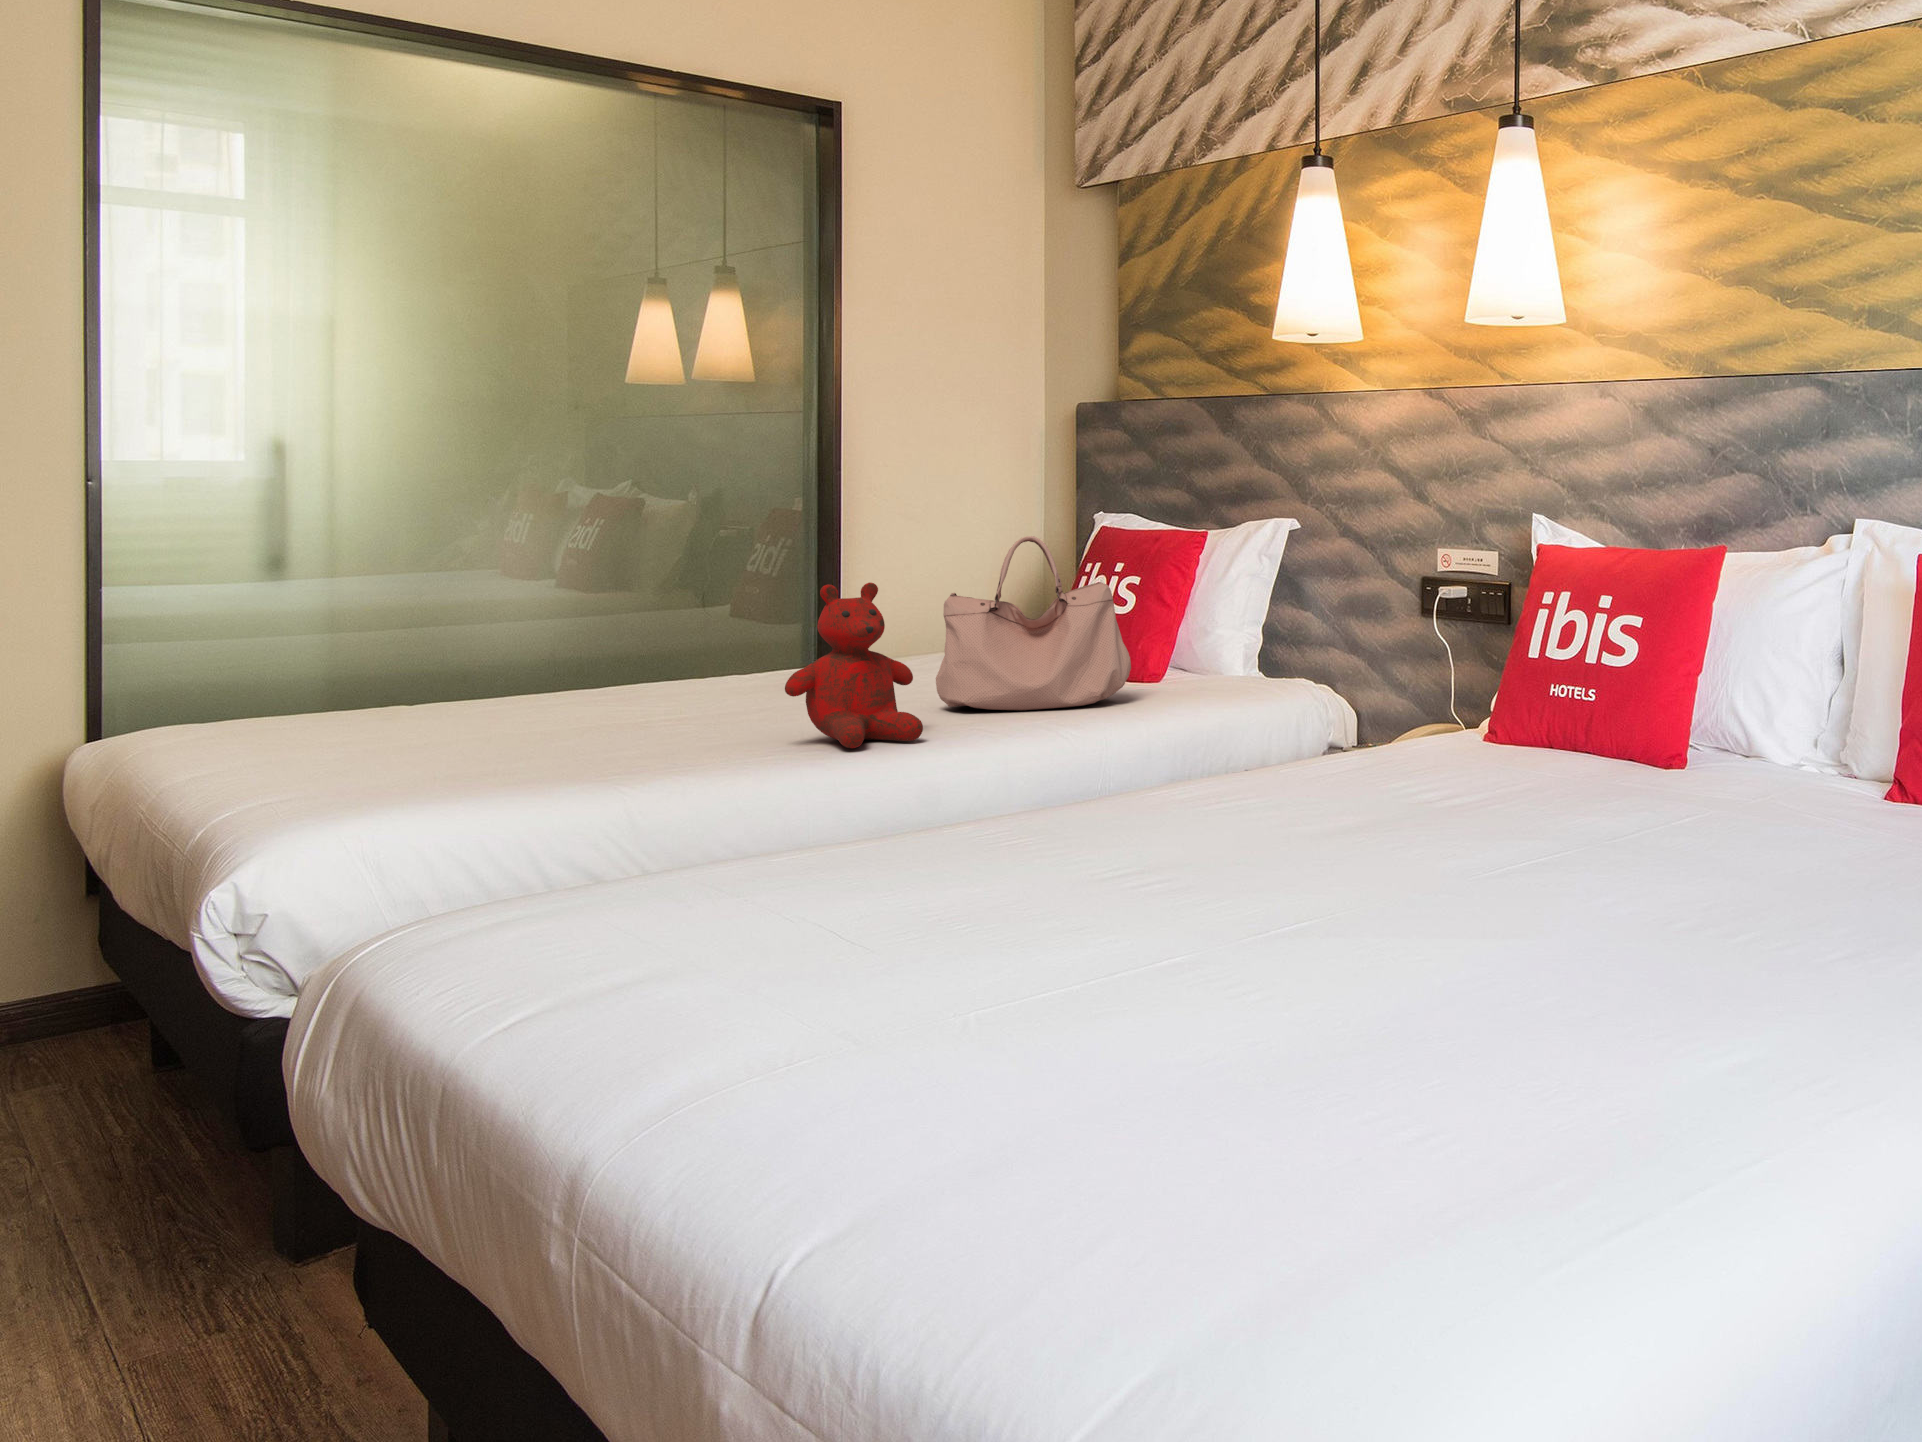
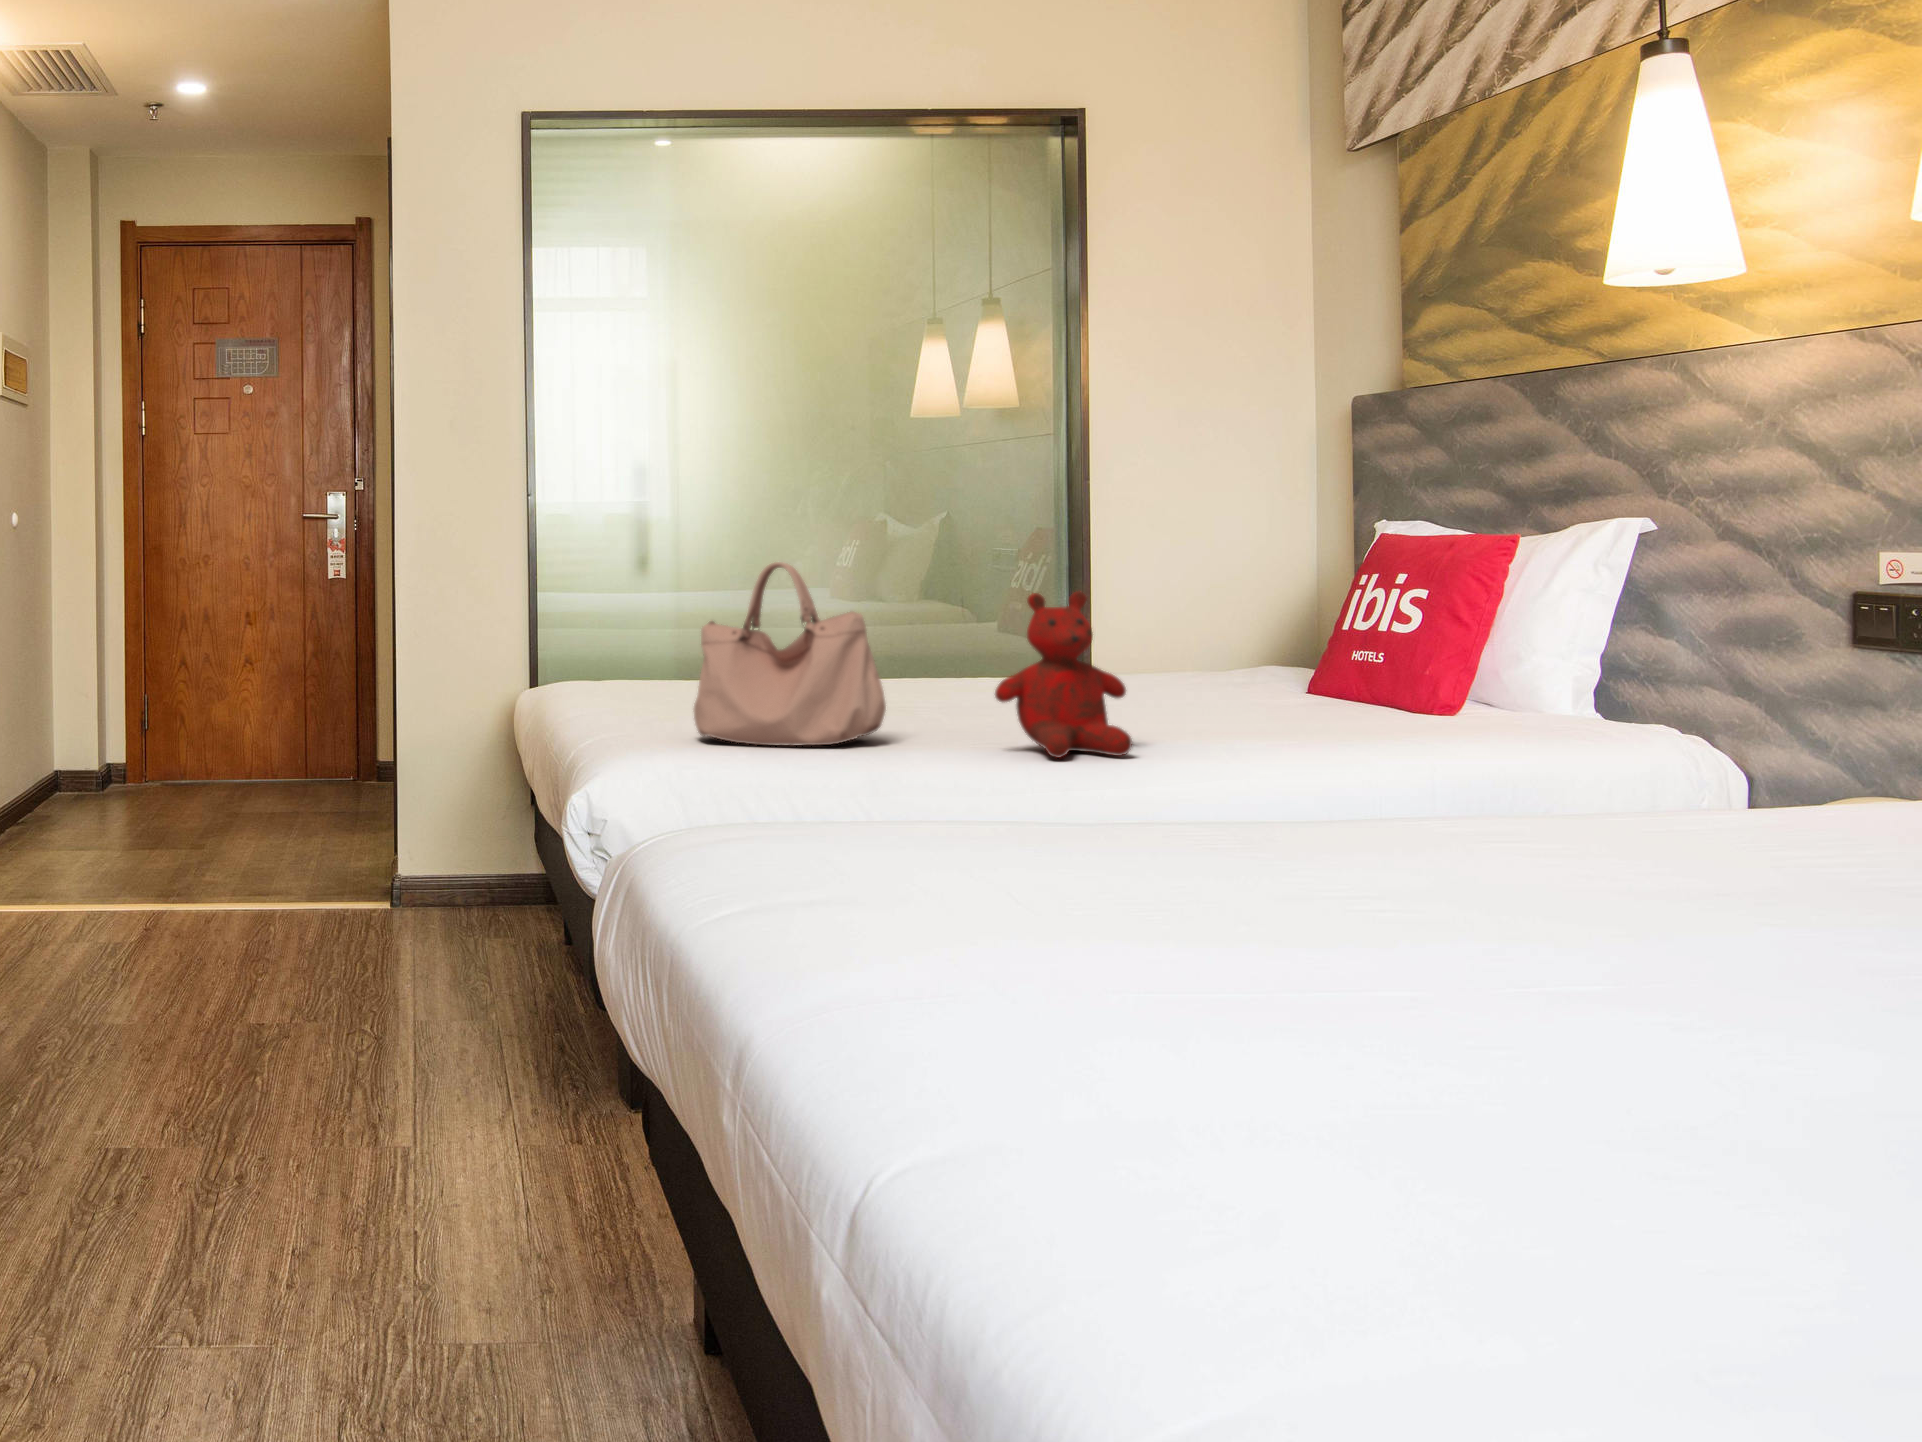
handbag: present [936,536,1131,710] -> present [694,562,886,746]

